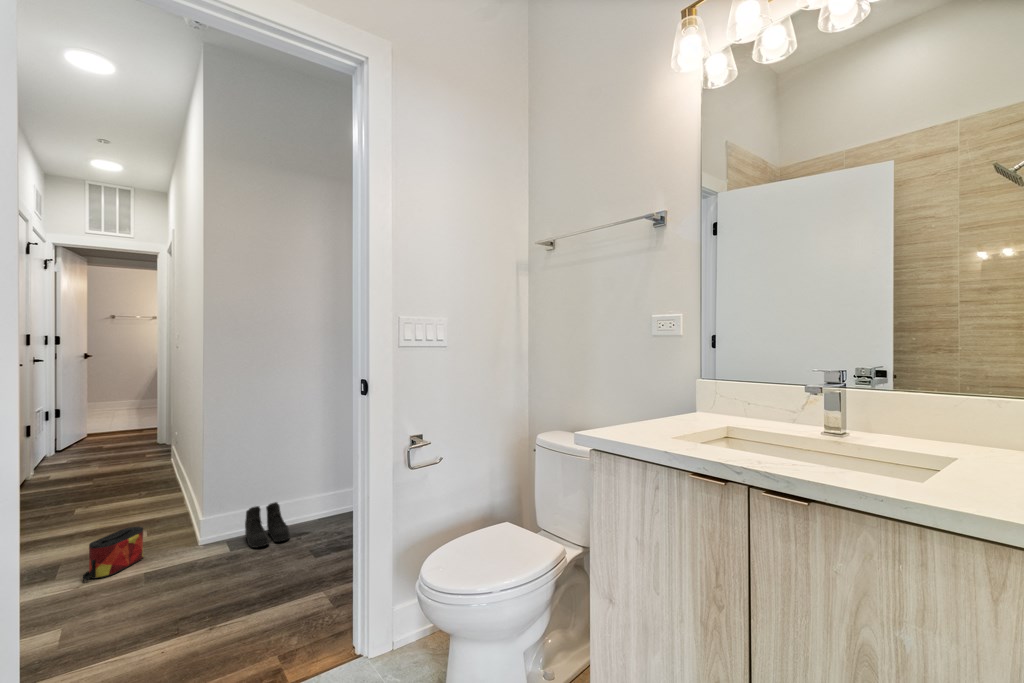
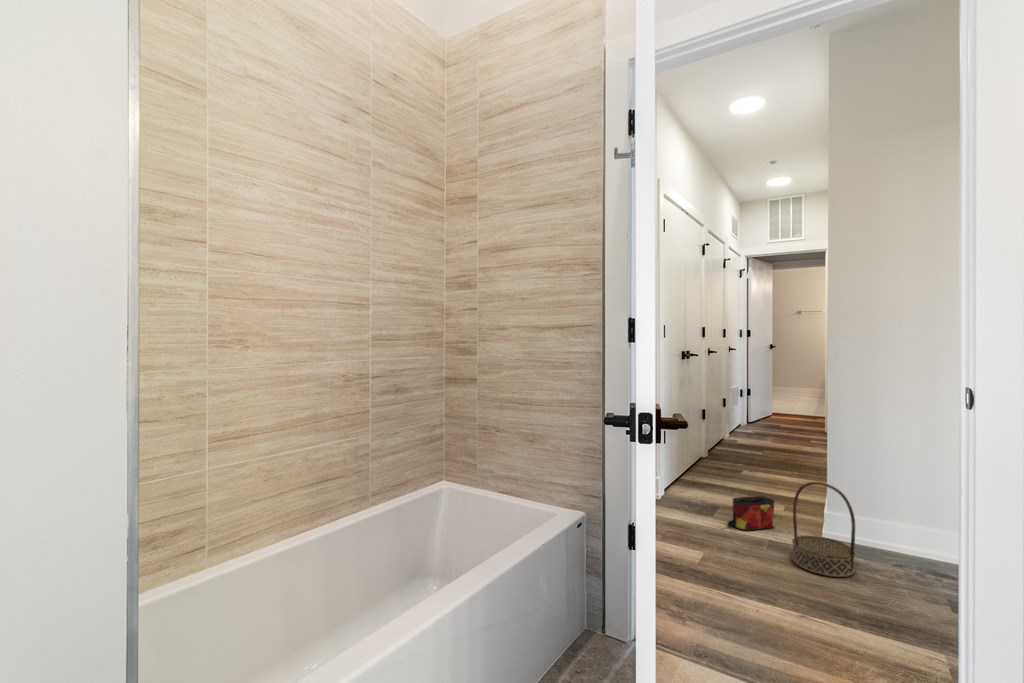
basket: none [177,489,241,584] -> present [792,482,855,577]
boots: present [245,502,290,548] -> none [872,519,926,573]

